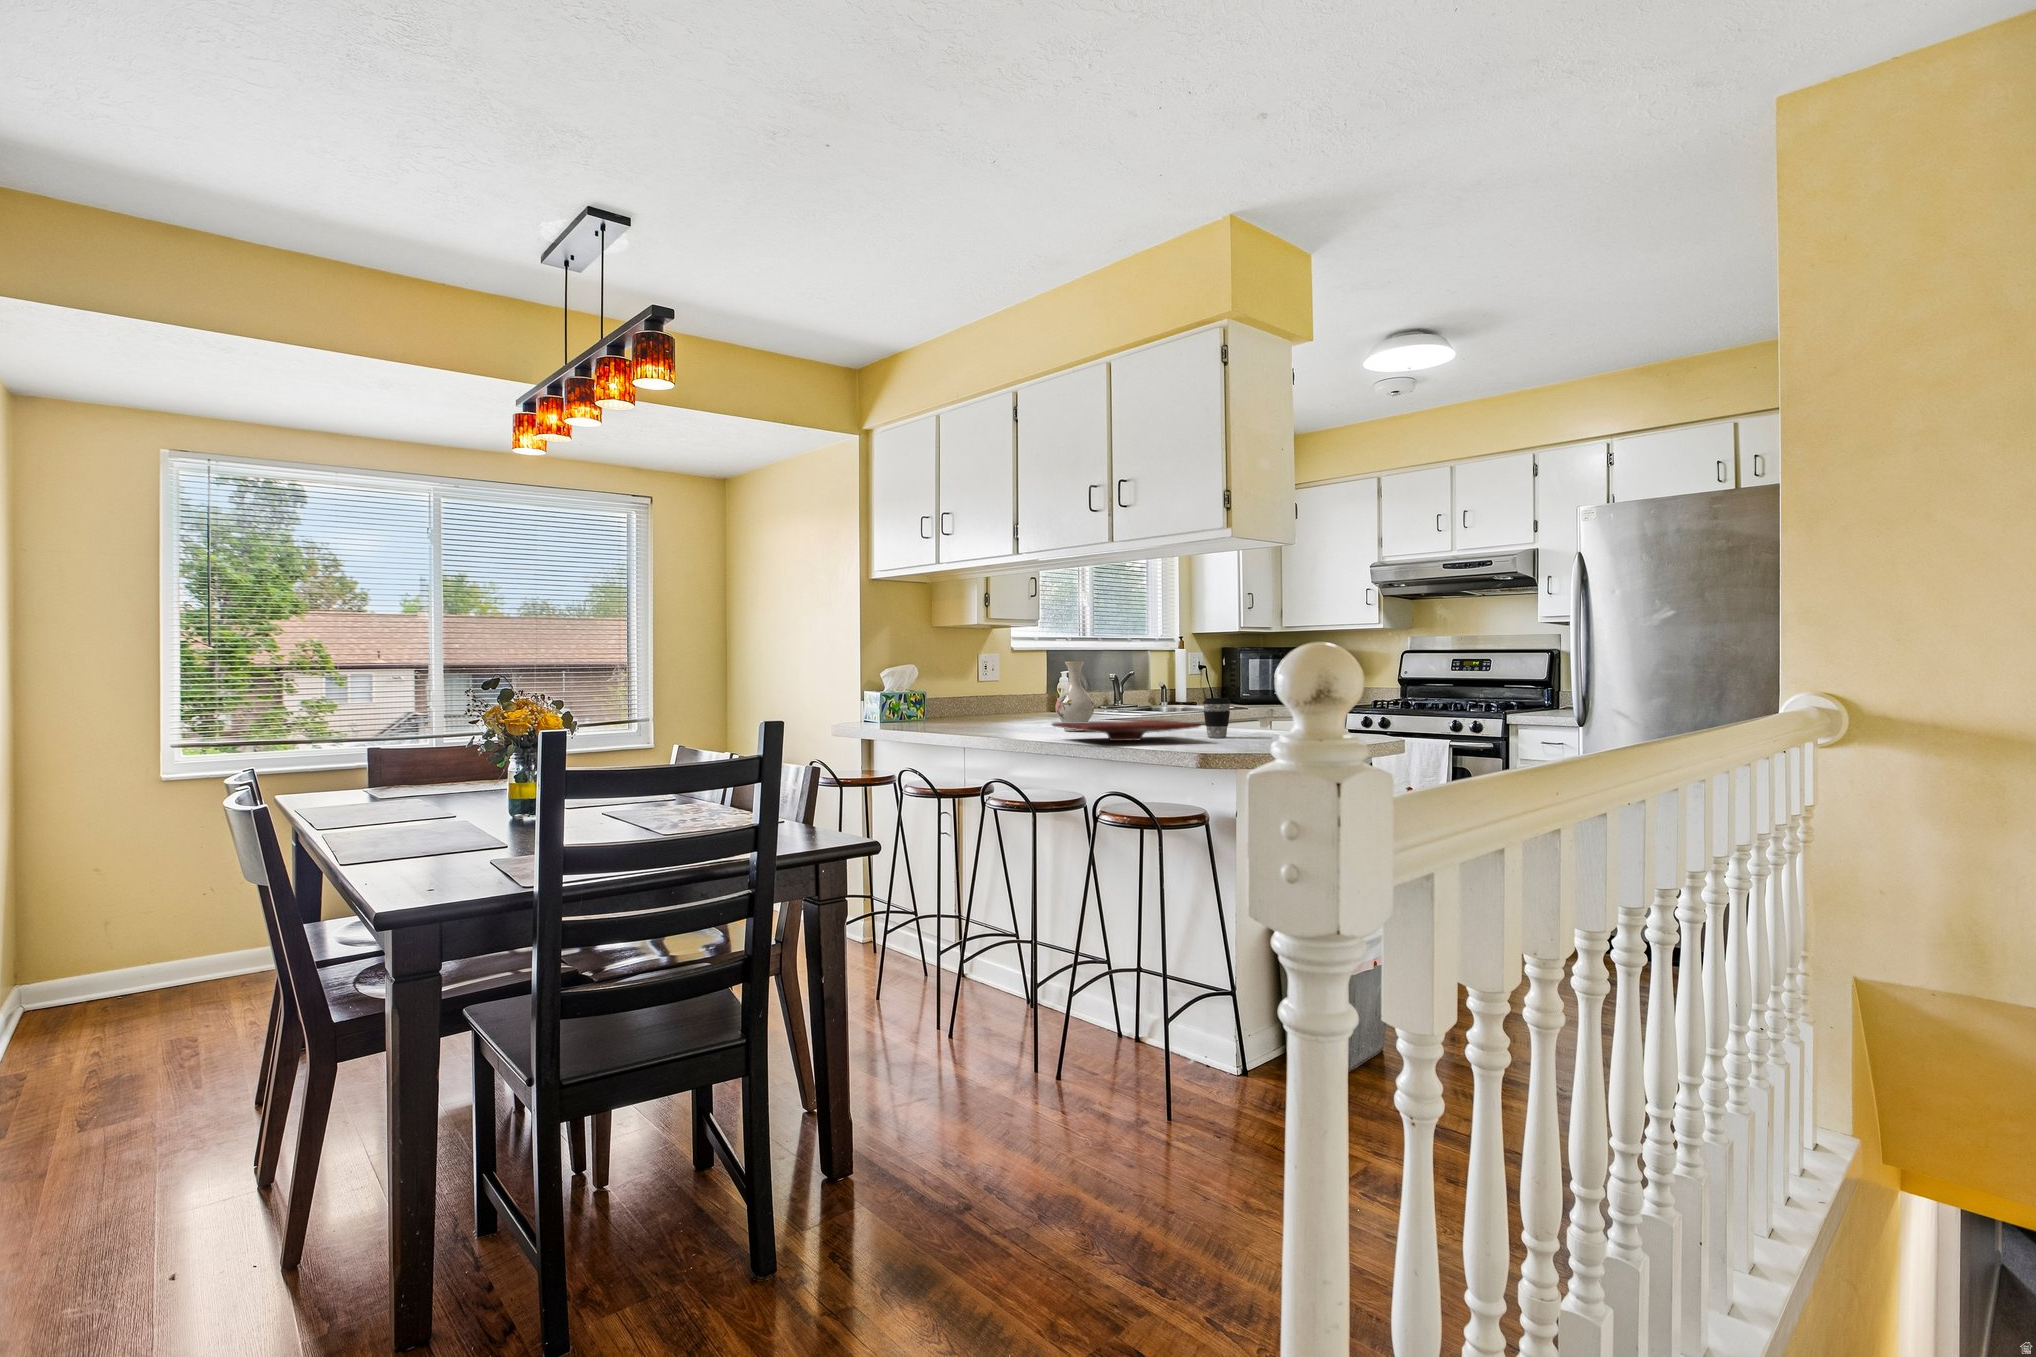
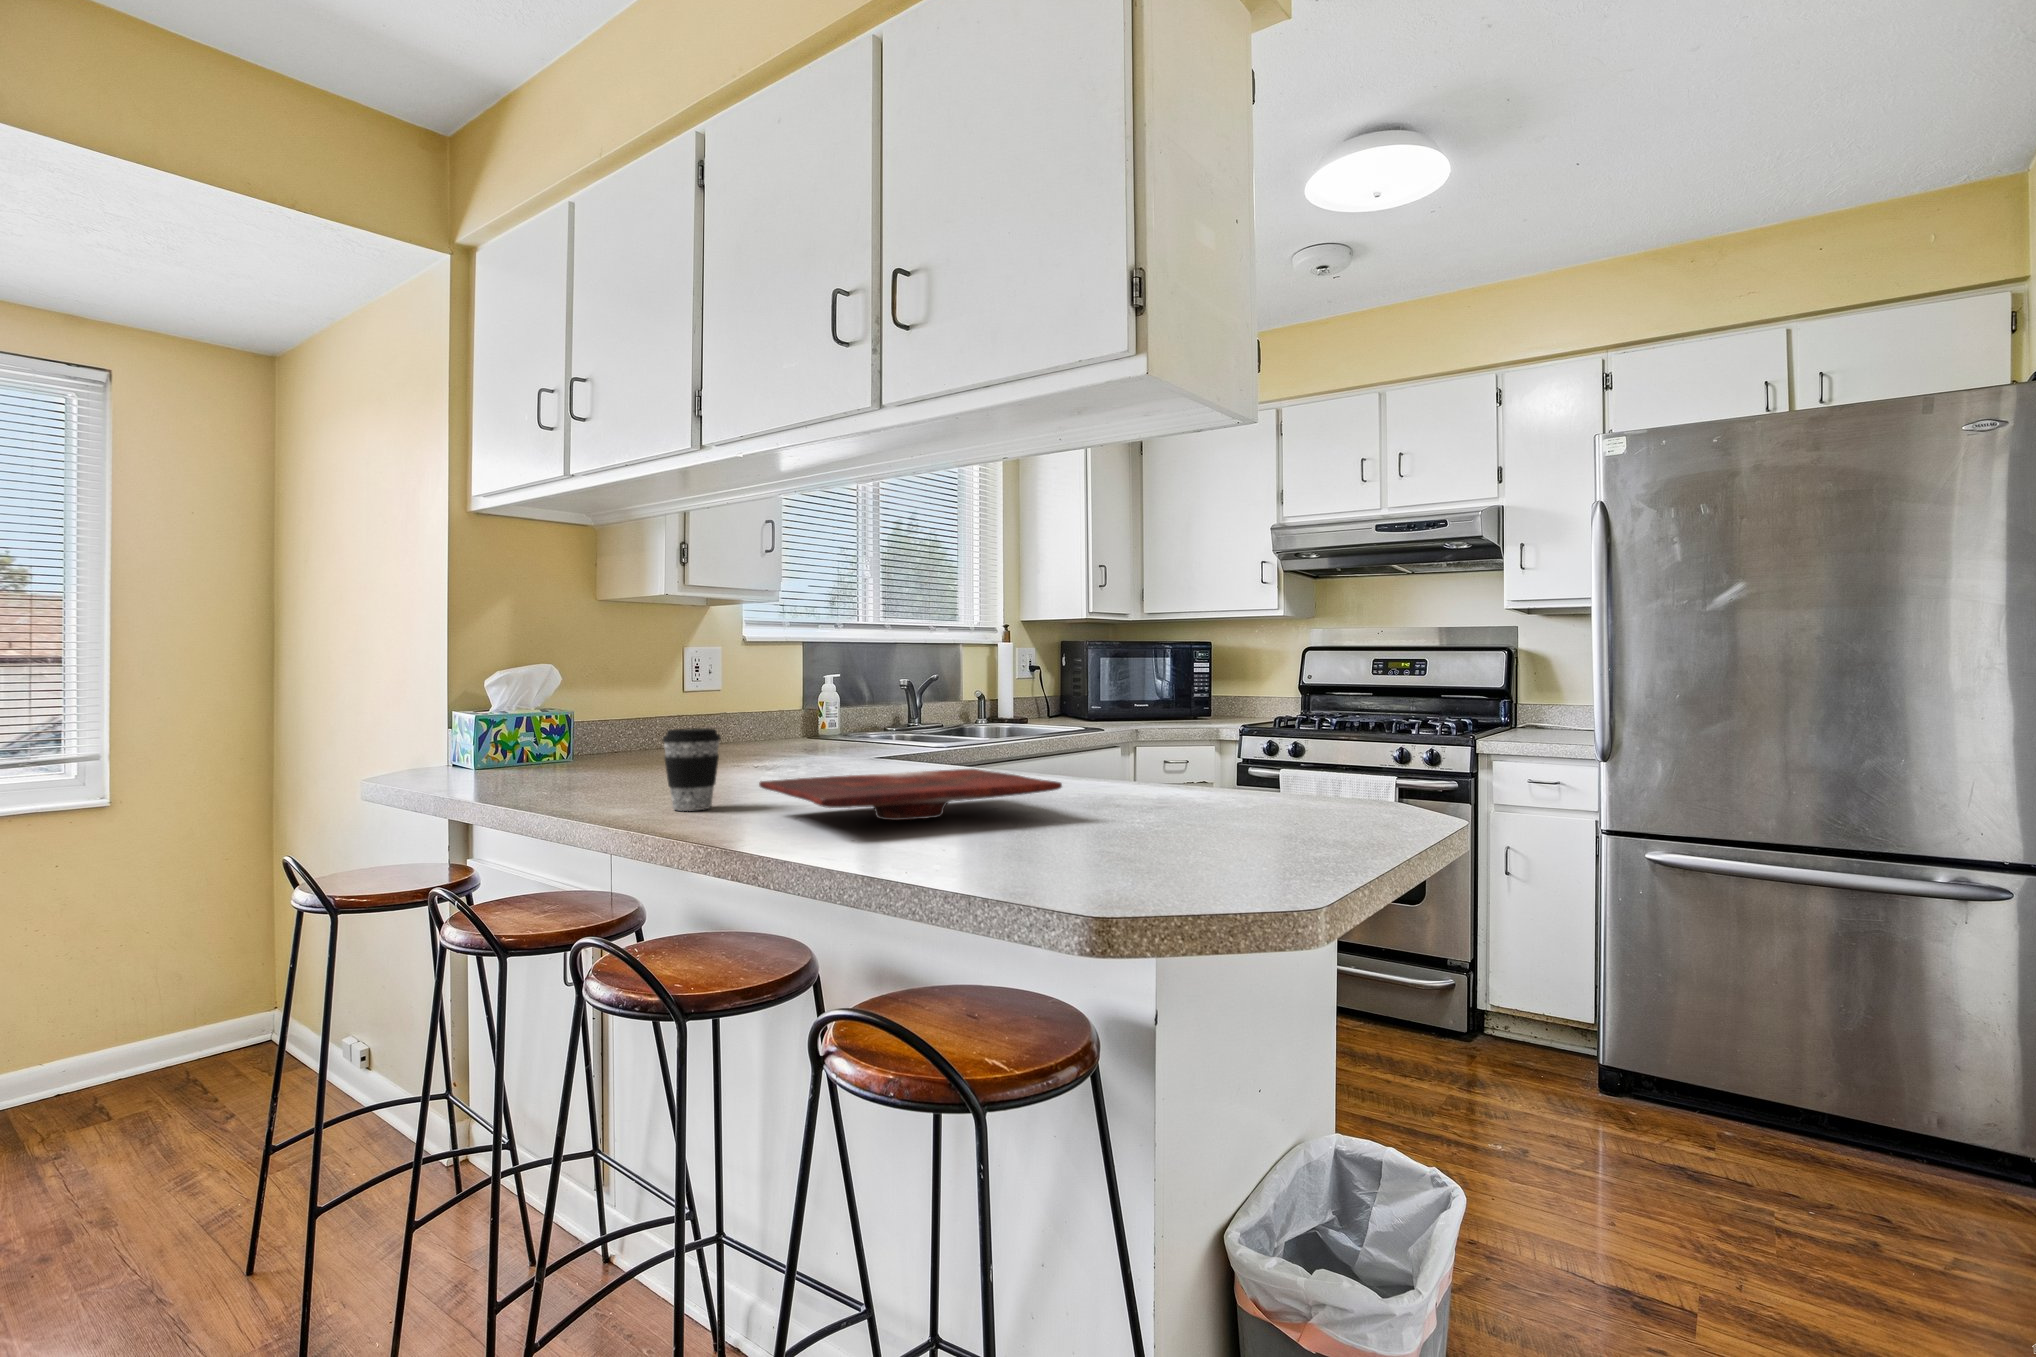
vase: present [1055,662,1094,731] -> none [787,658,860,787]
coffee cup: present [1203,698,1231,738] -> present [663,728,721,811]

